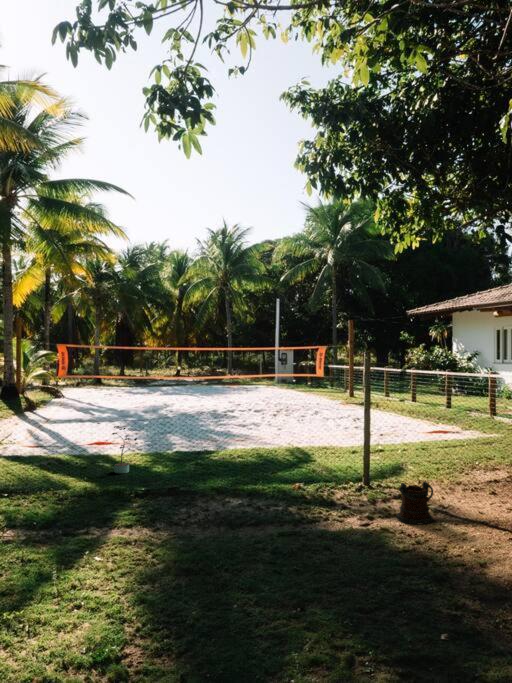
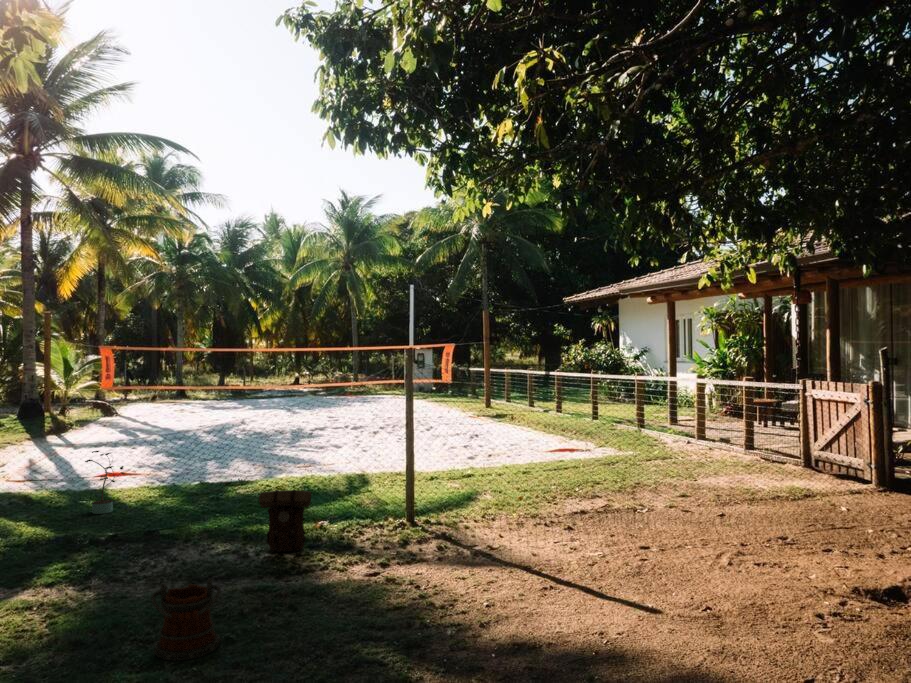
backpack: none [270,459,308,505] -> present [259,490,311,552]
bucket: present [396,482,433,525] -> present [151,579,222,661]

